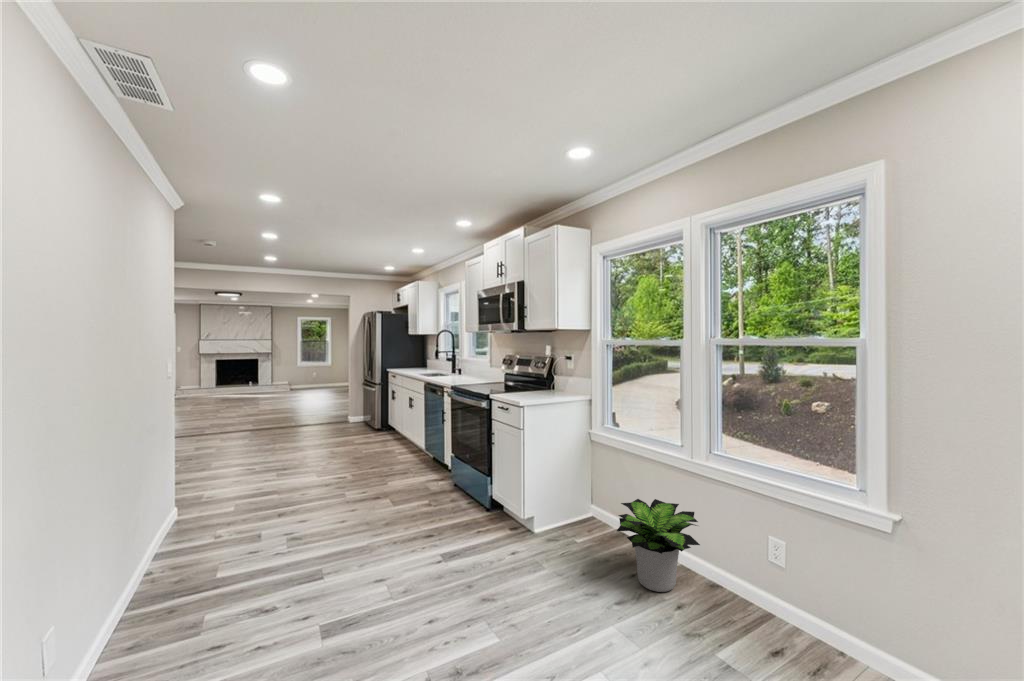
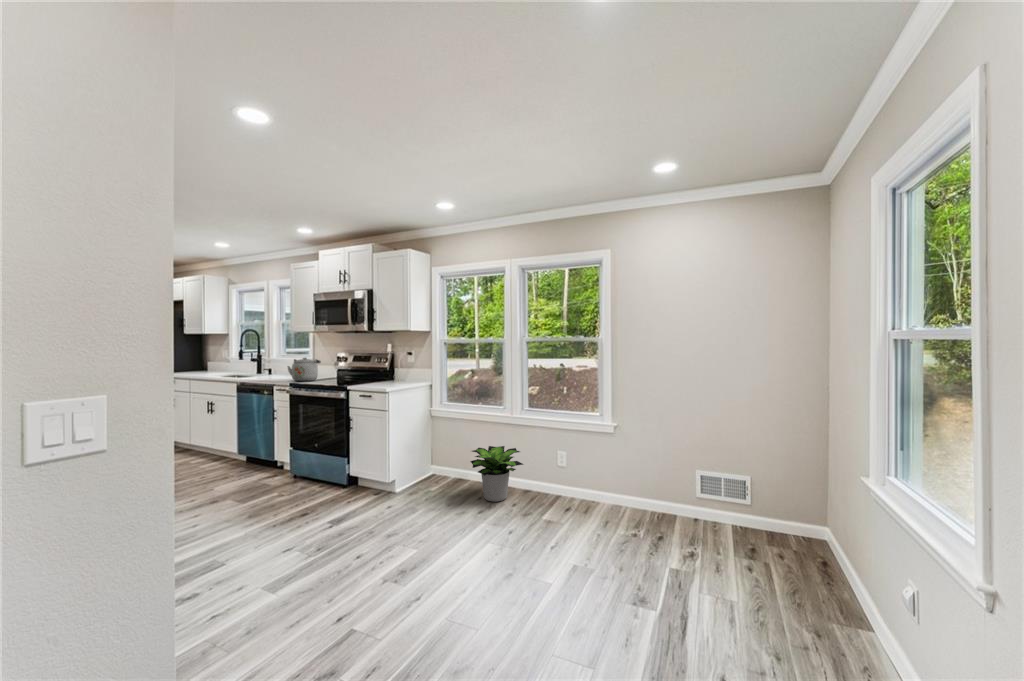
kettle: none [456,358,488,384] -> present [288,358,321,381]

